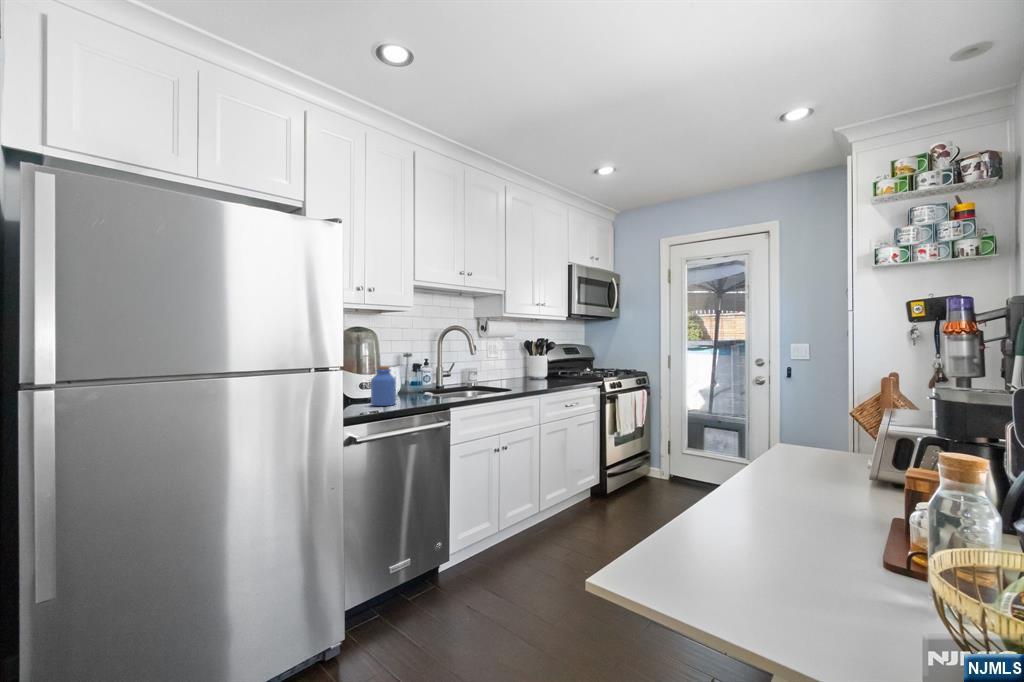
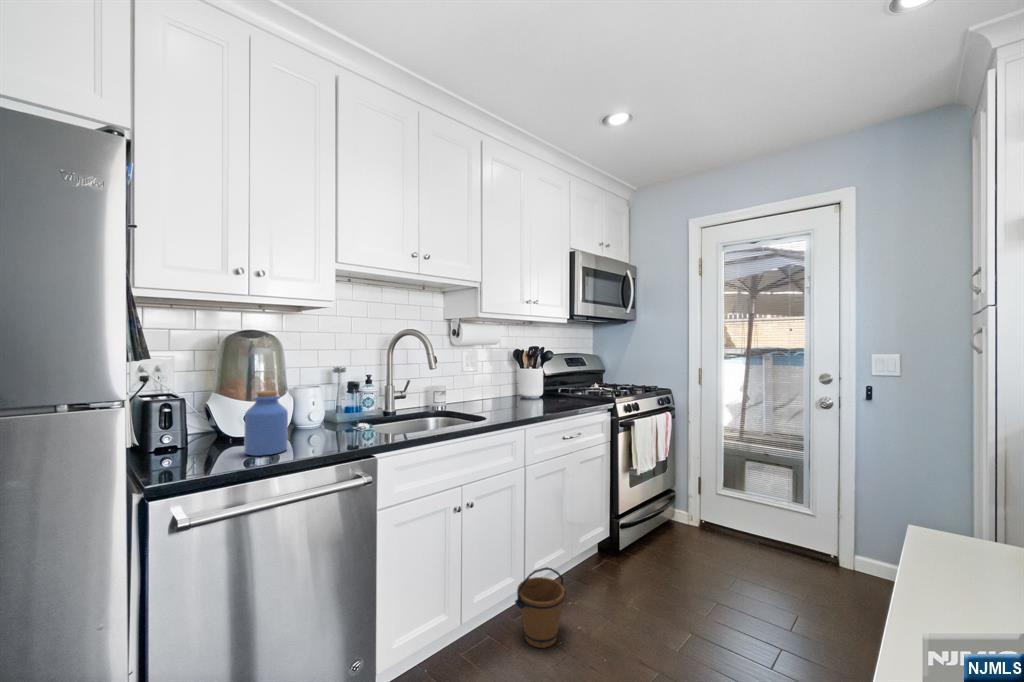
bucket: none [535,492,570,544] -> present [515,567,566,648]

